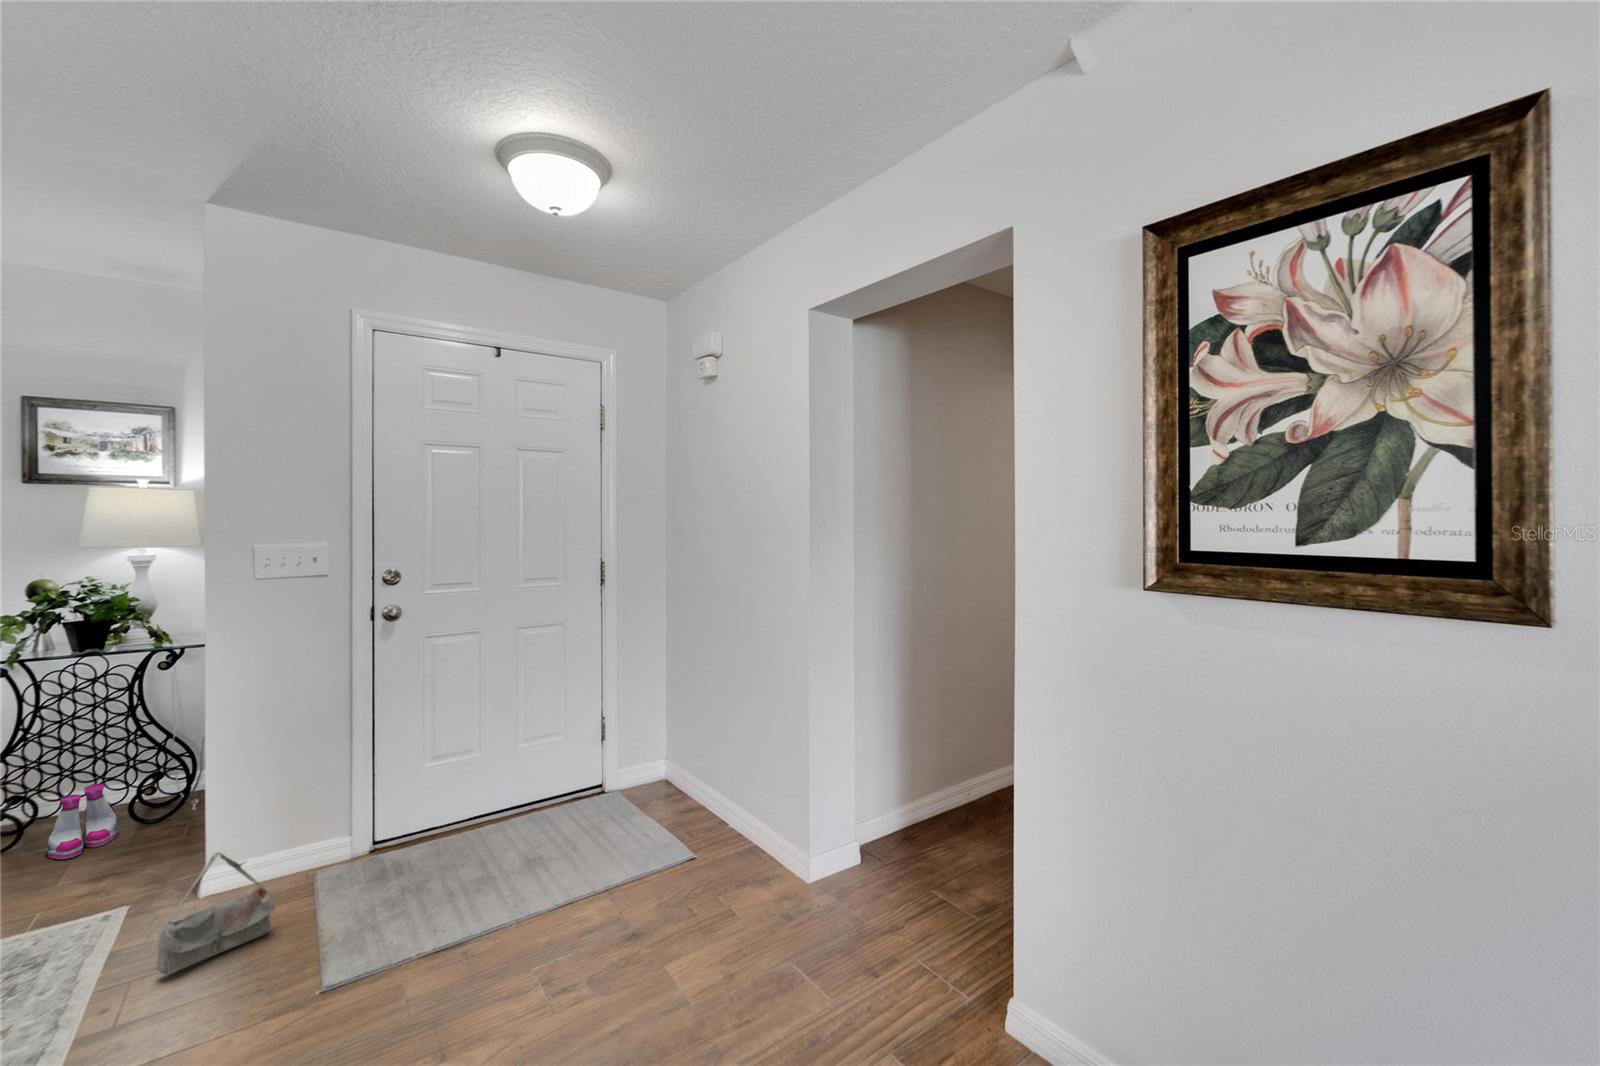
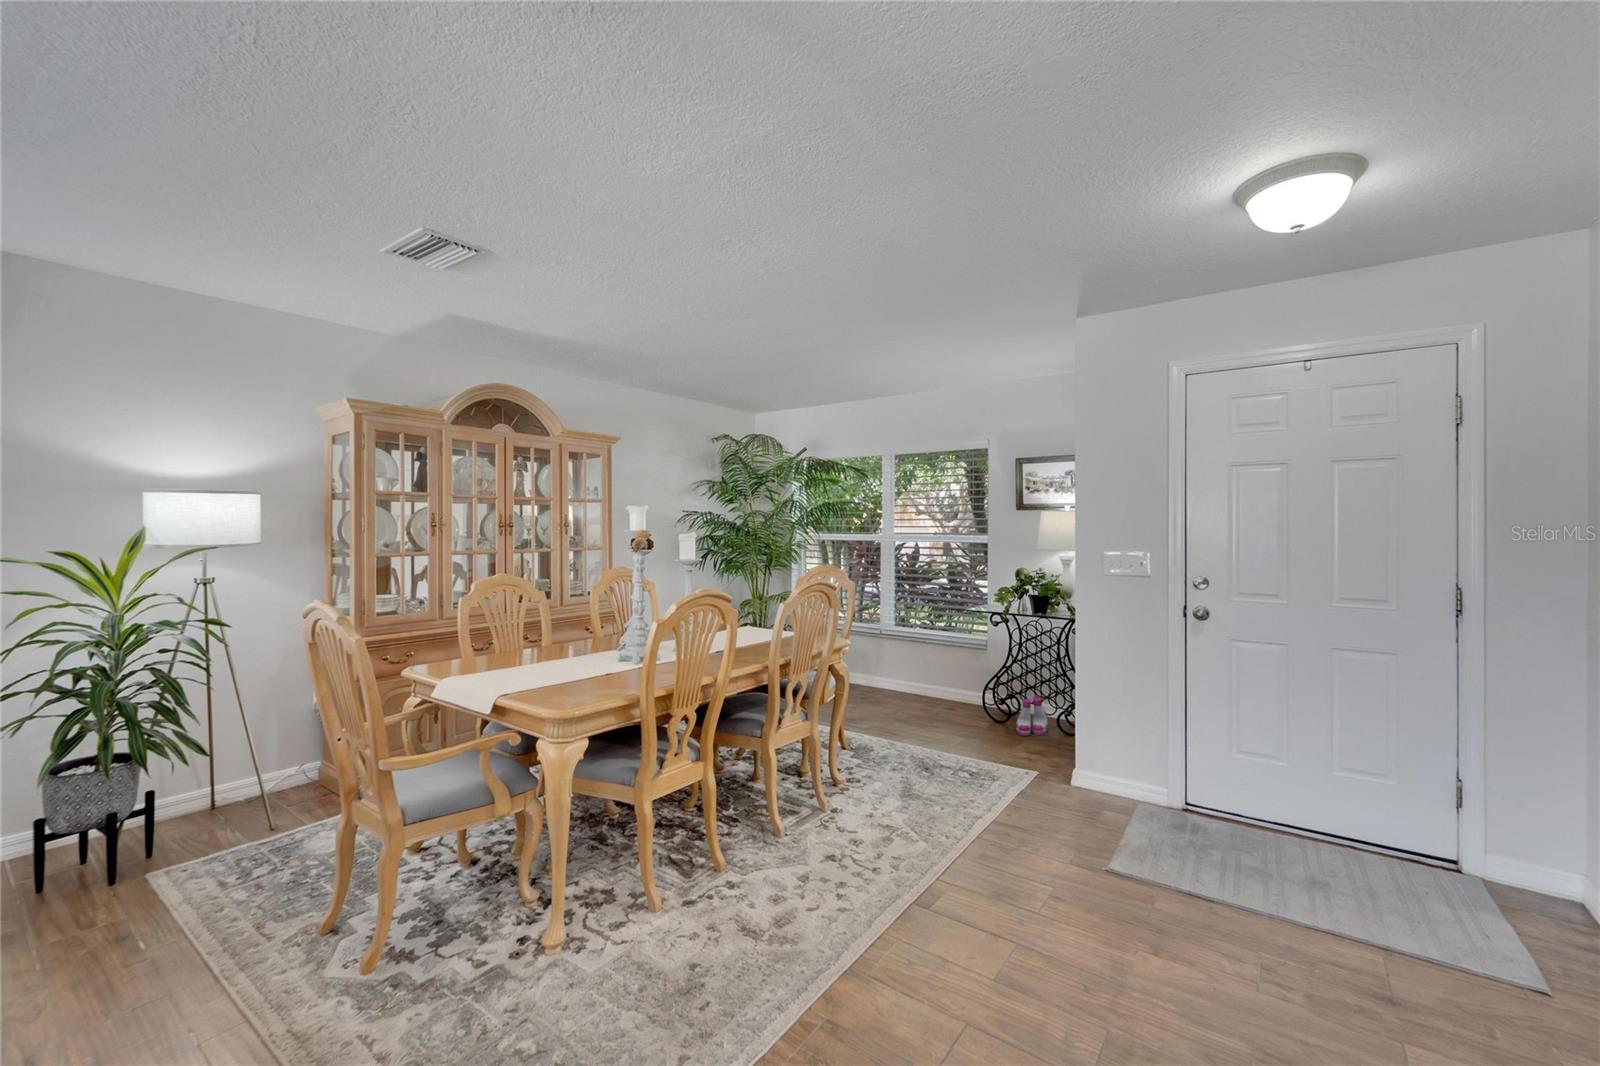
bag: present [156,852,276,975] -> none [1034,753,1099,822]

